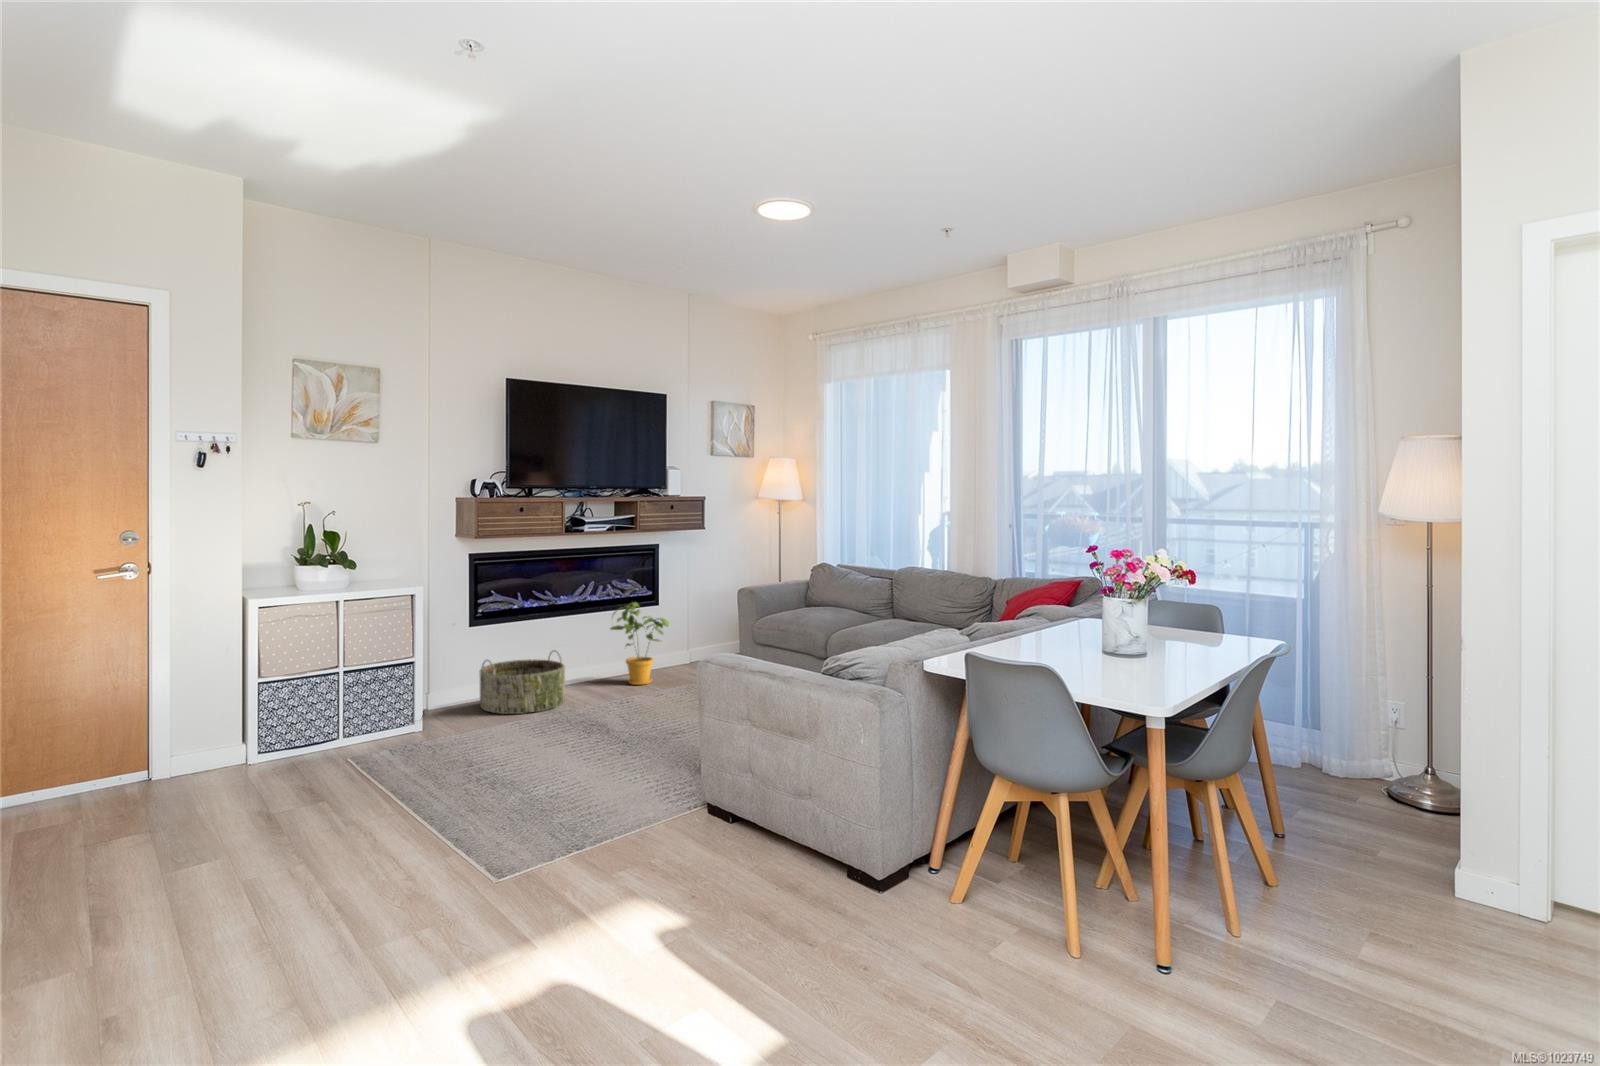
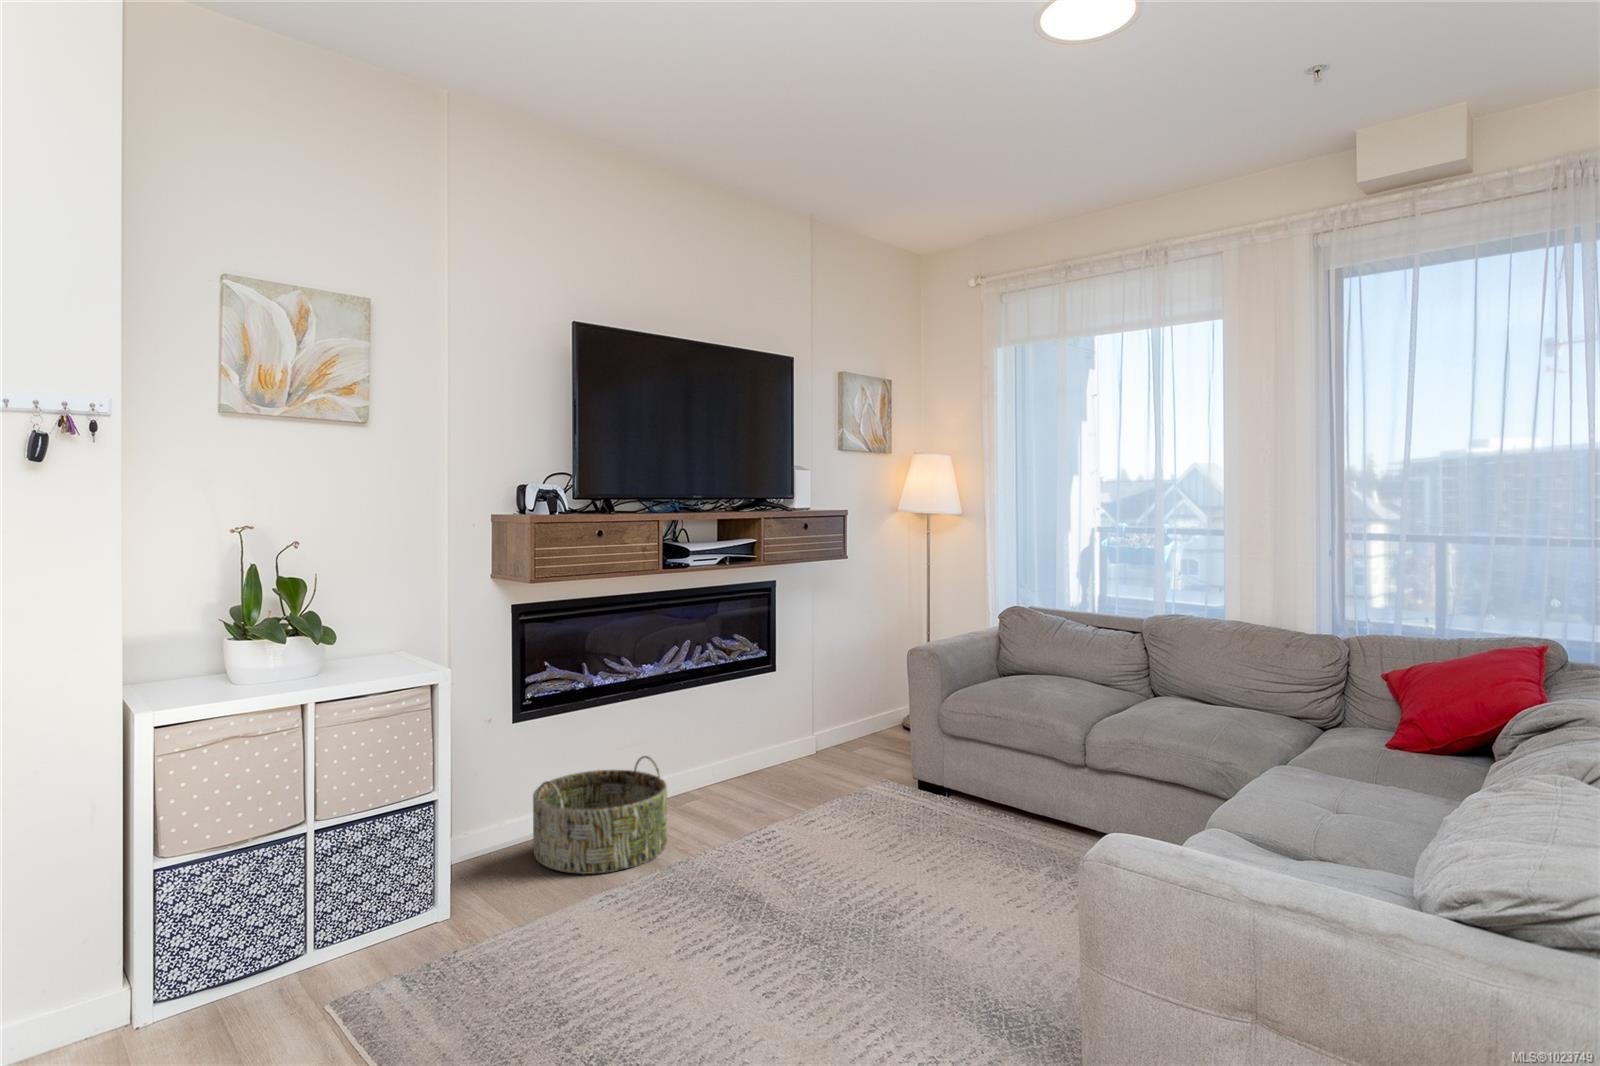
house plant: present [610,602,669,685] -> none [715,674,810,801]

